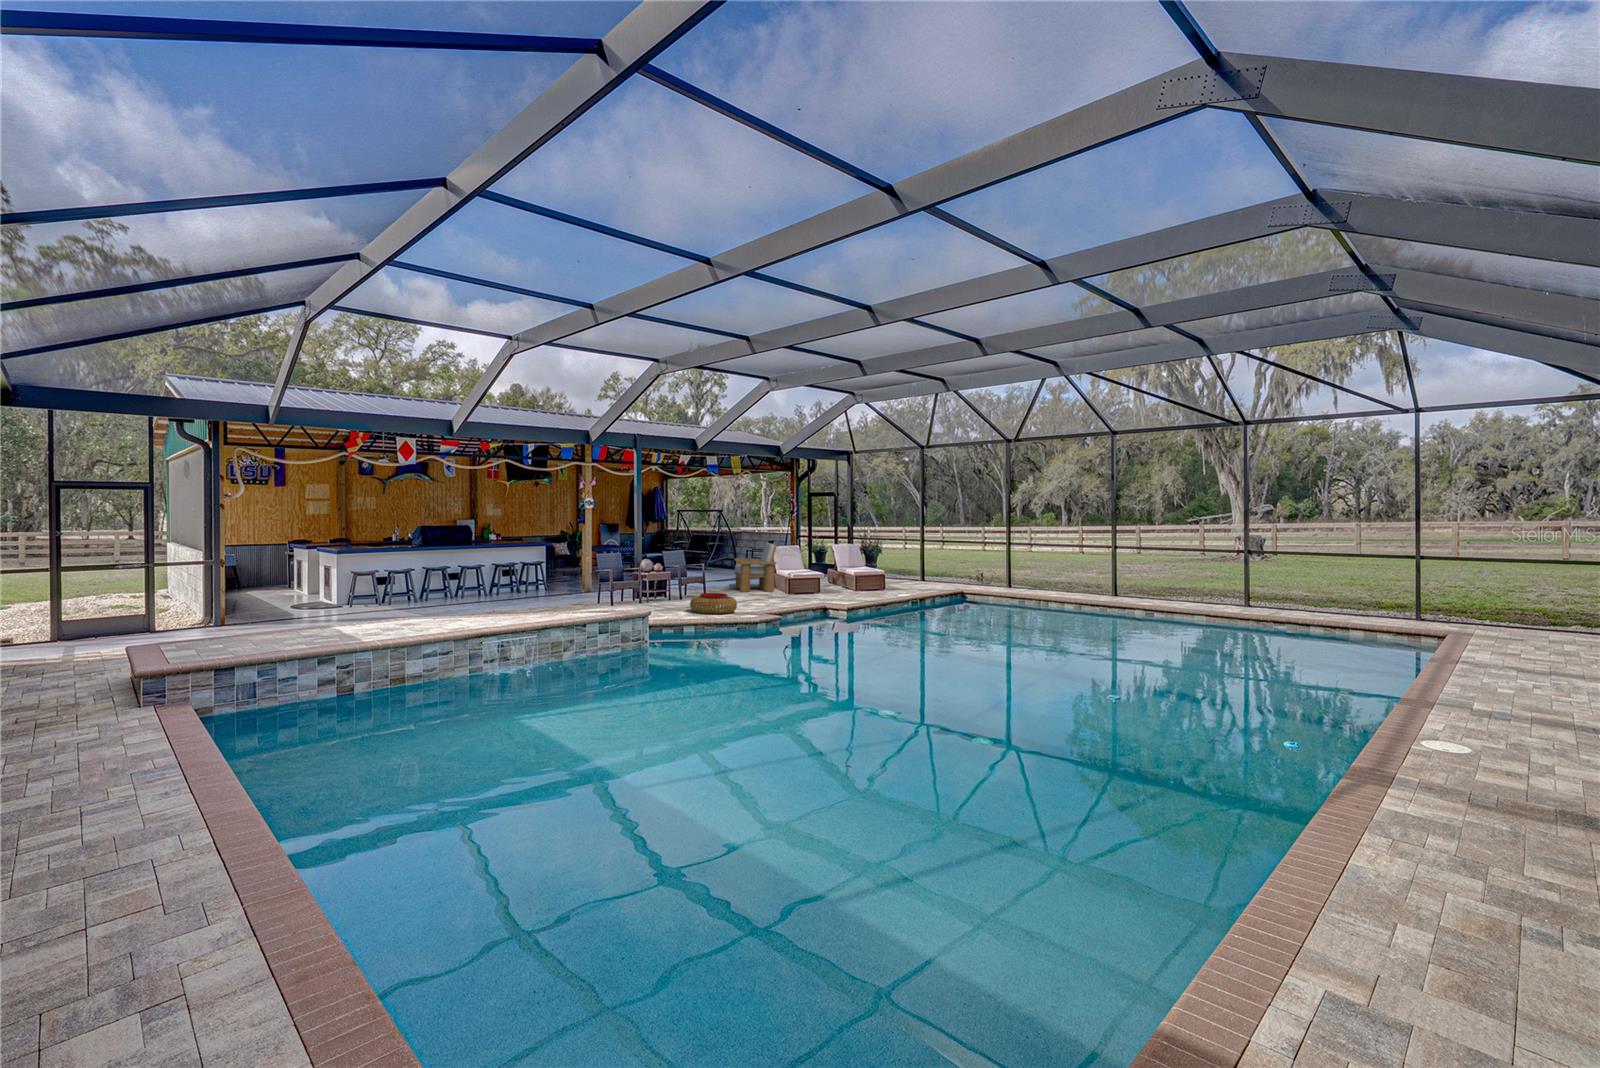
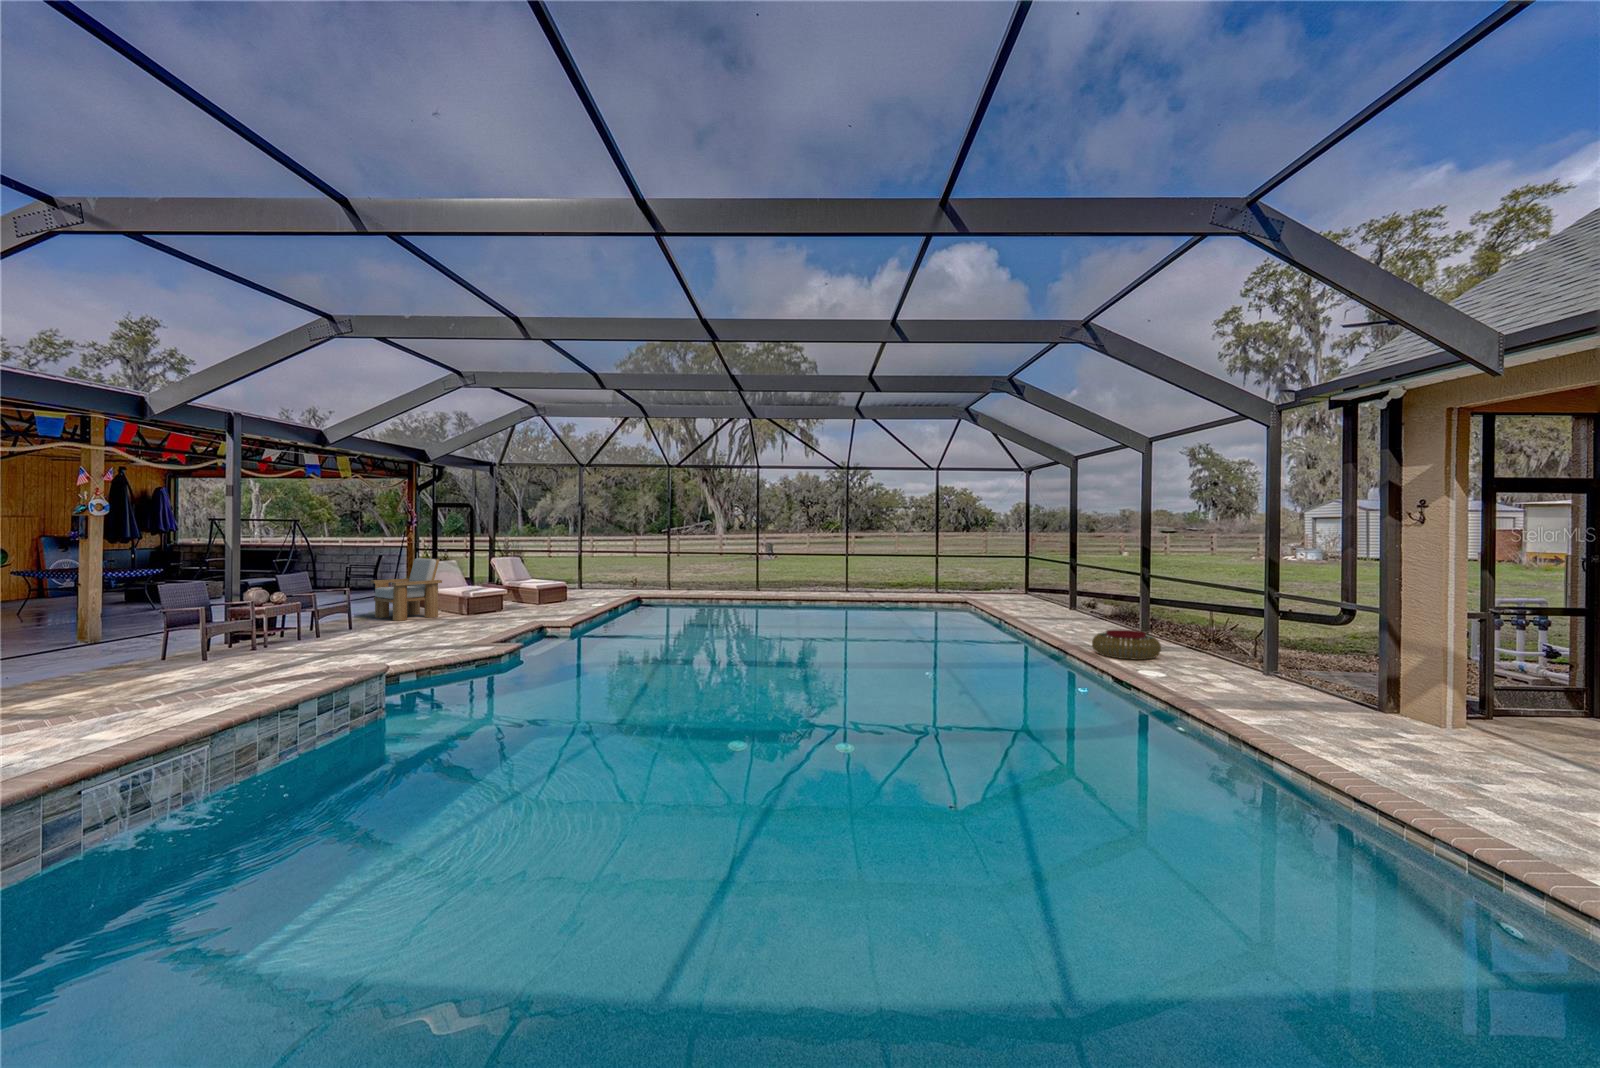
pouf: present [690,593,737,614] -> present [1092,629,1161,660]

